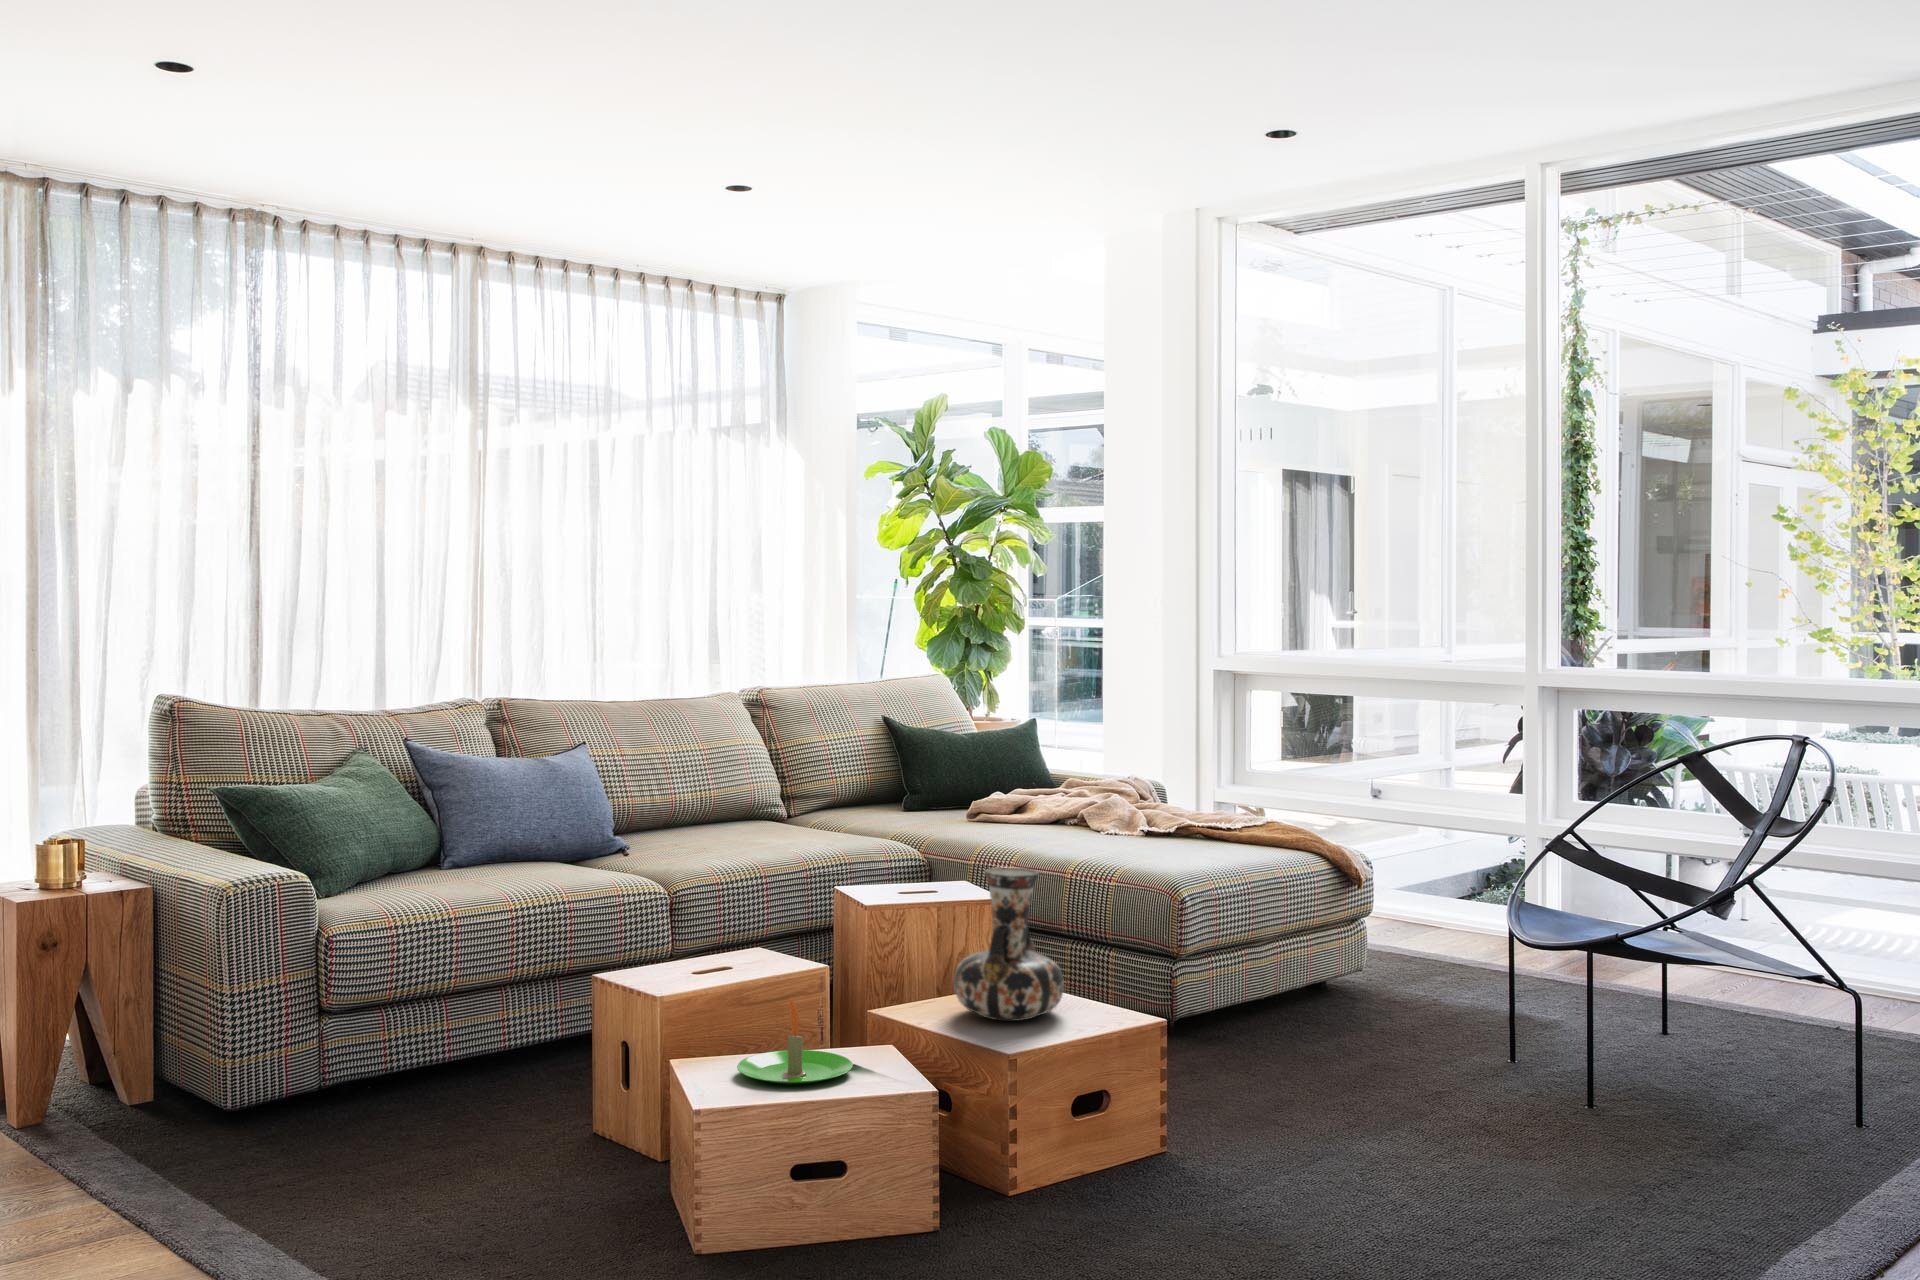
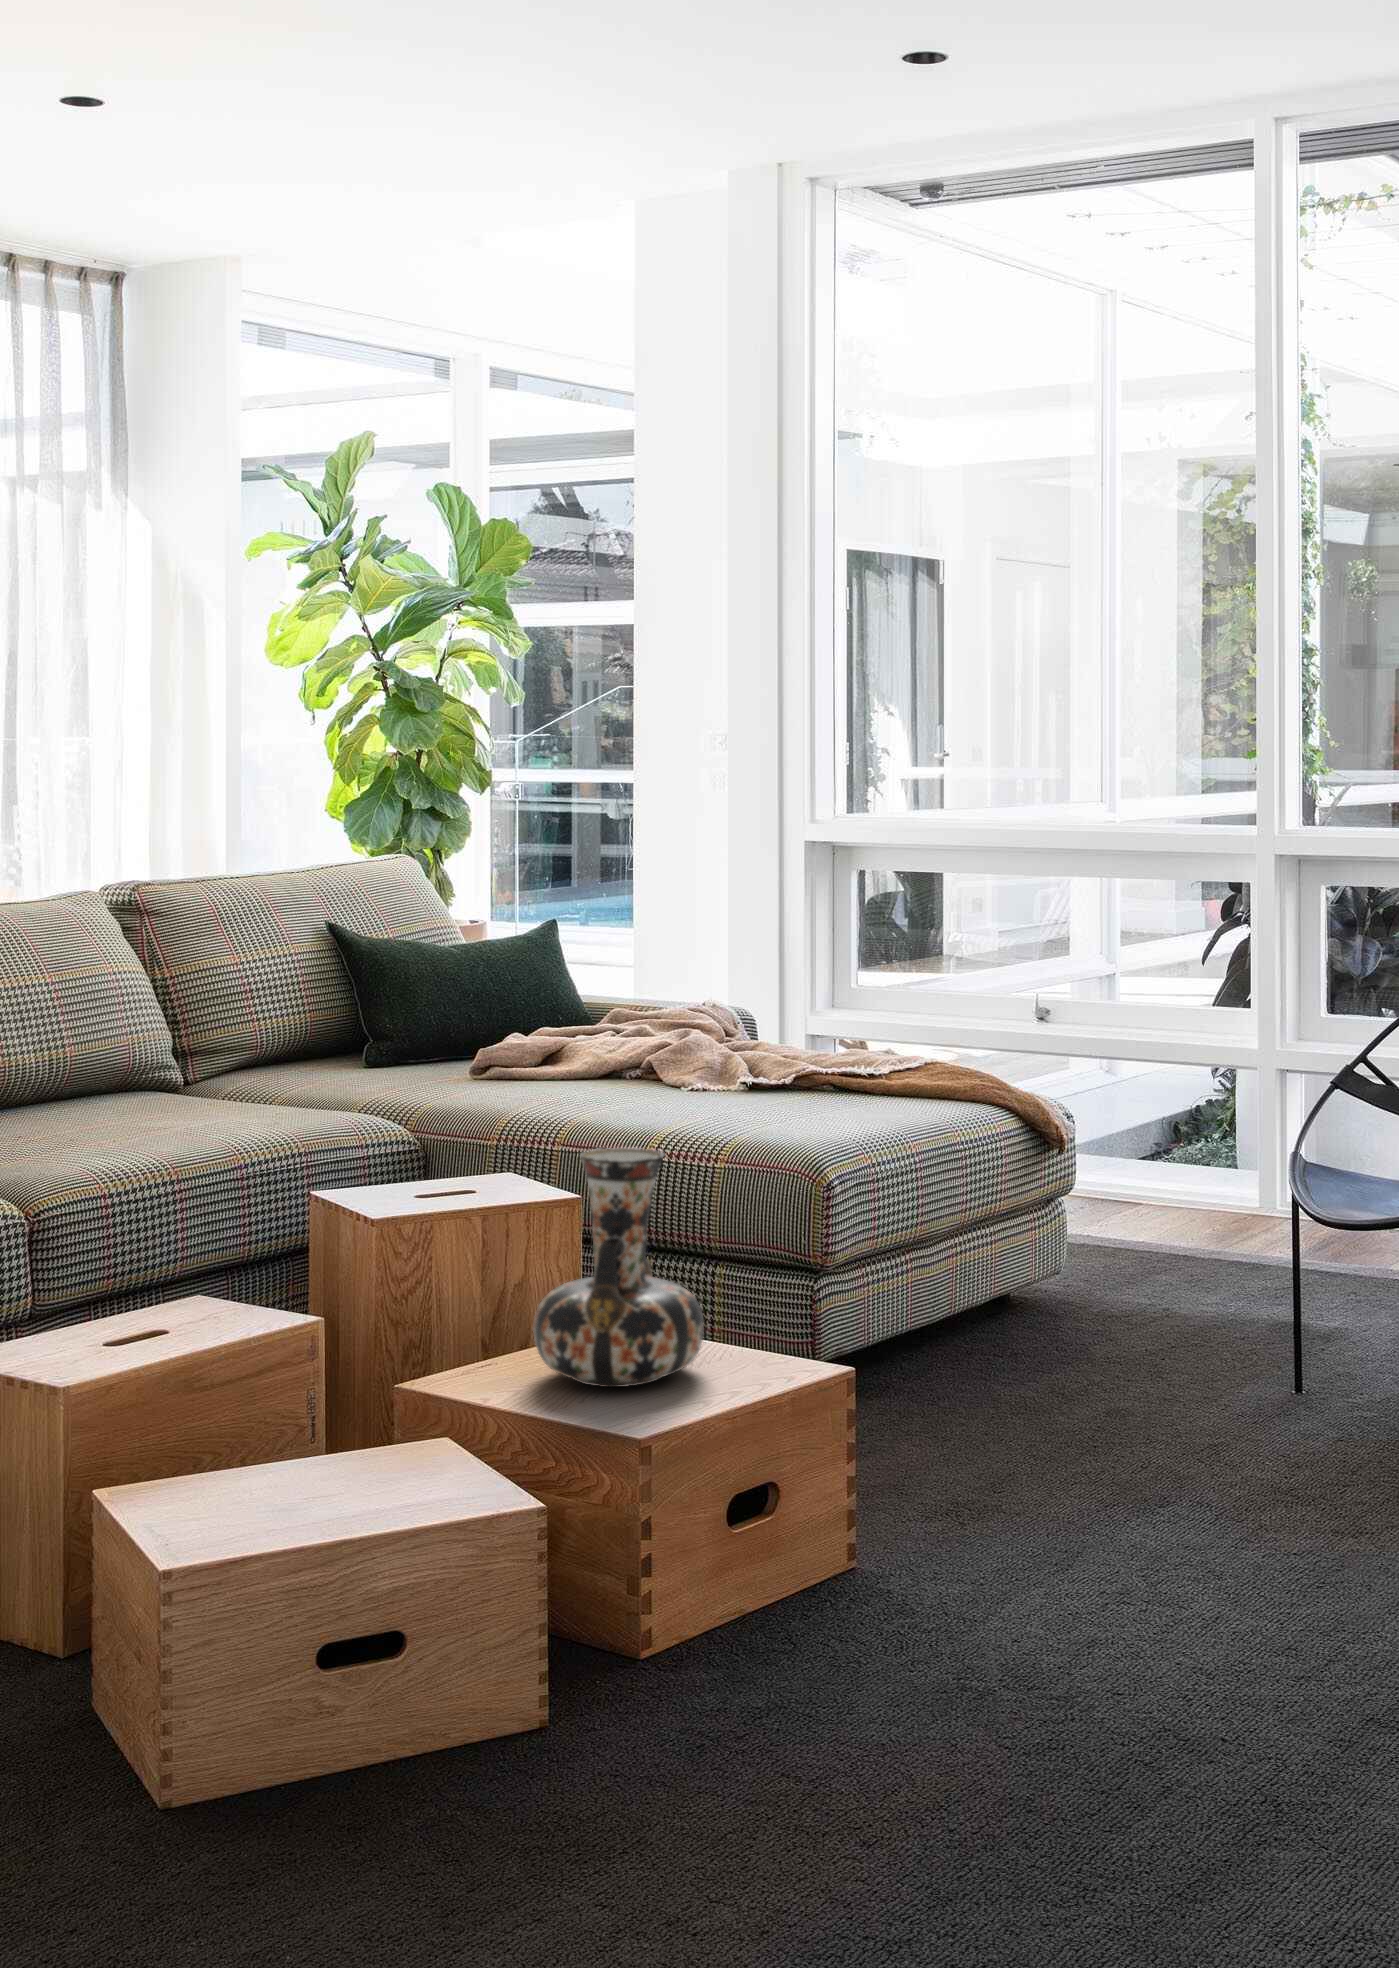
candle: present [737,999,853,1084] -> none [213,1377,403,1515]

